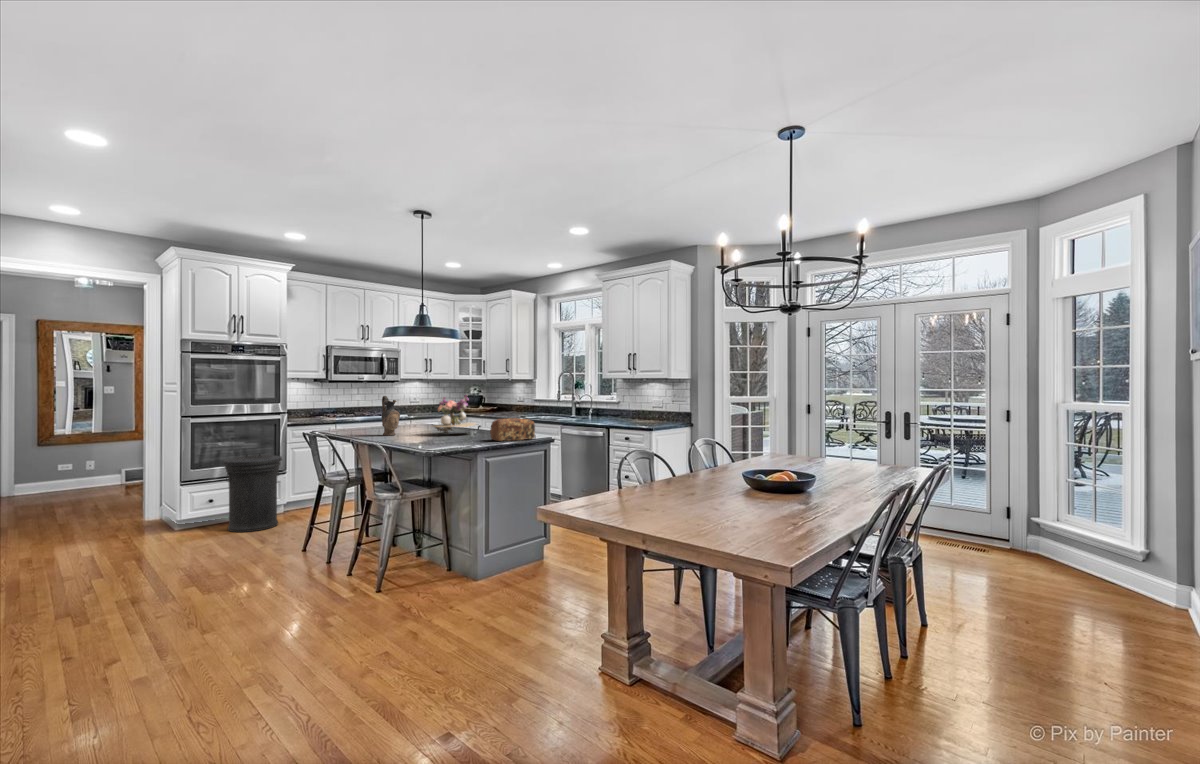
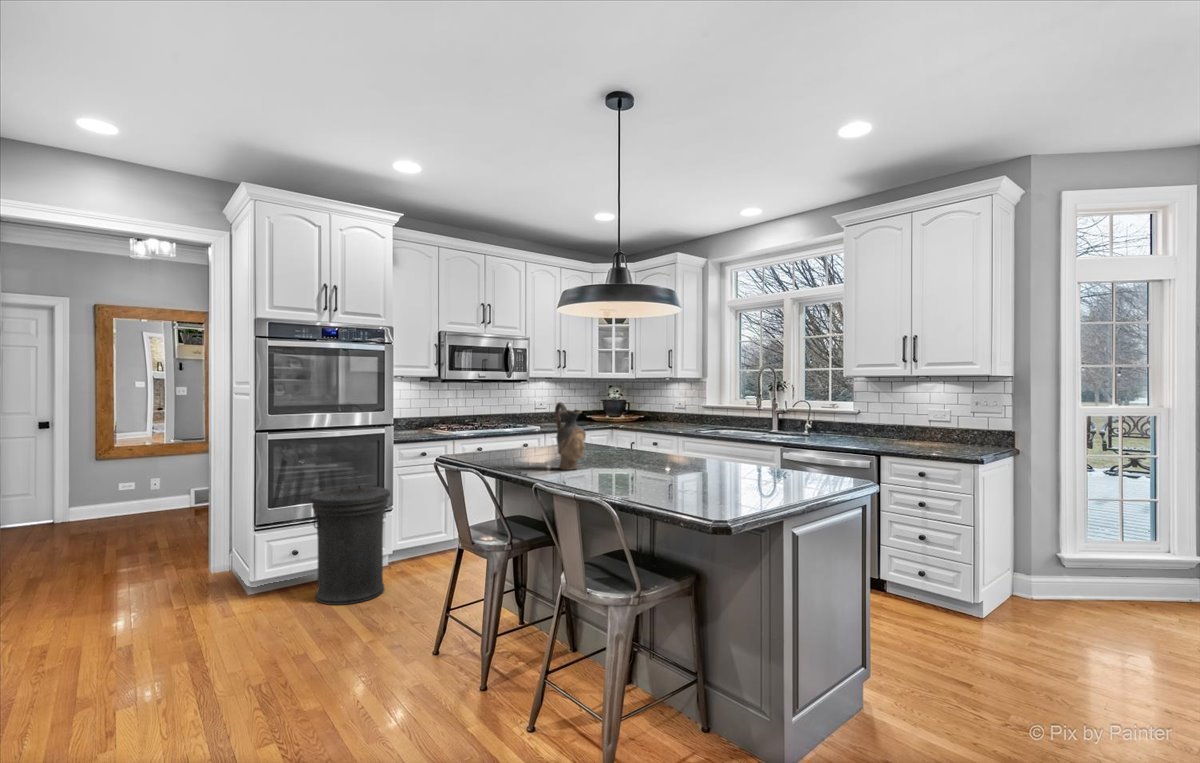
flower arrangement: present [432,395,477,433] -> none [640,399,720,469]
bread loaf: present [490,418,535,441] -> none [776,446,862,492]

